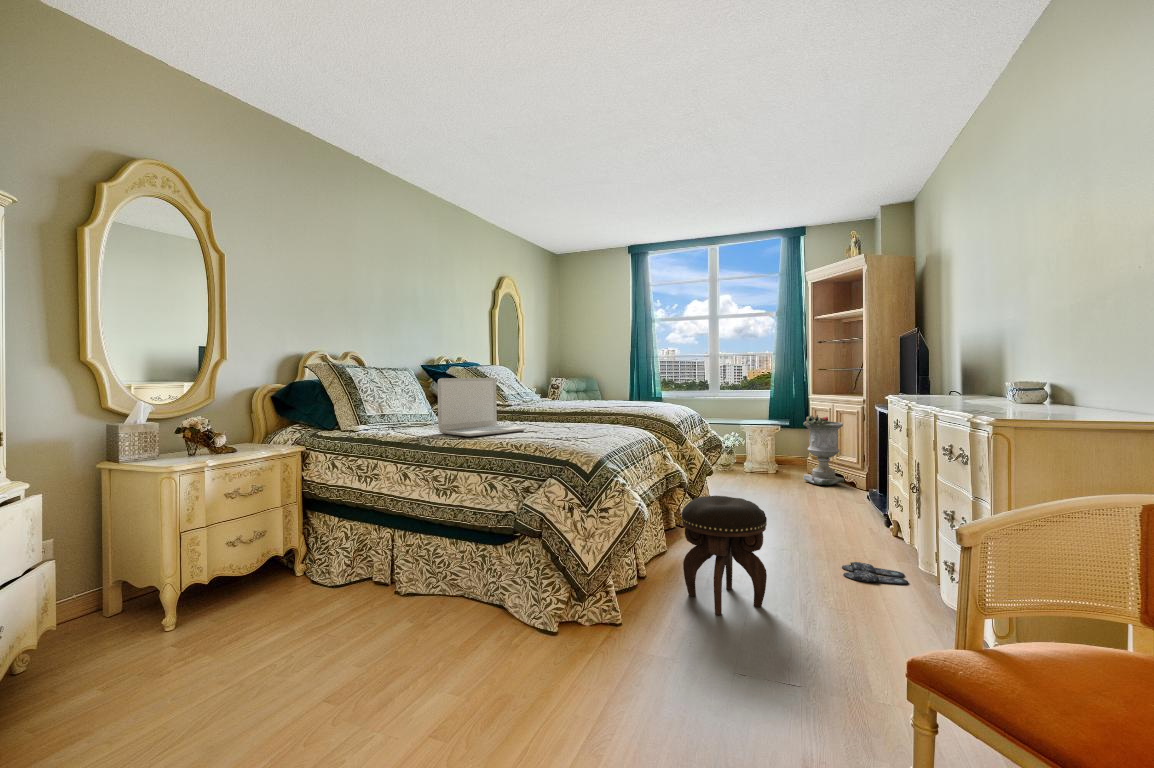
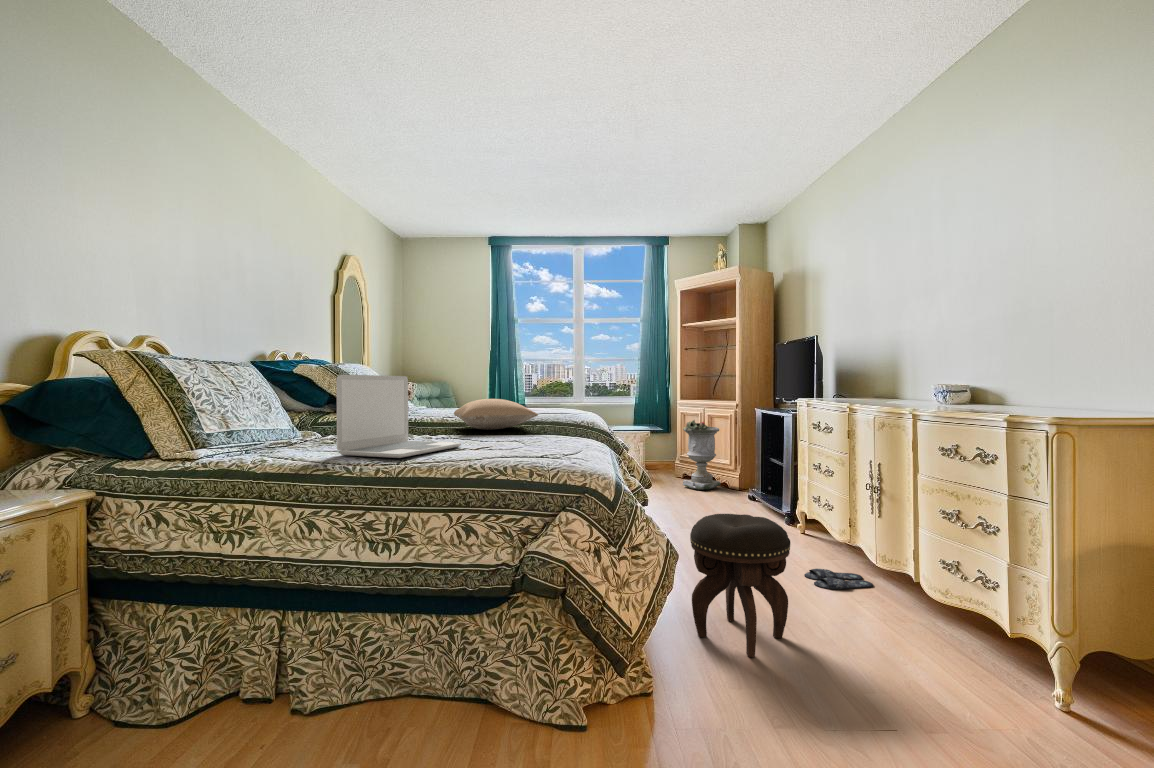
pillow: none [546,394,608,419] -> present [454,399,538,430]

